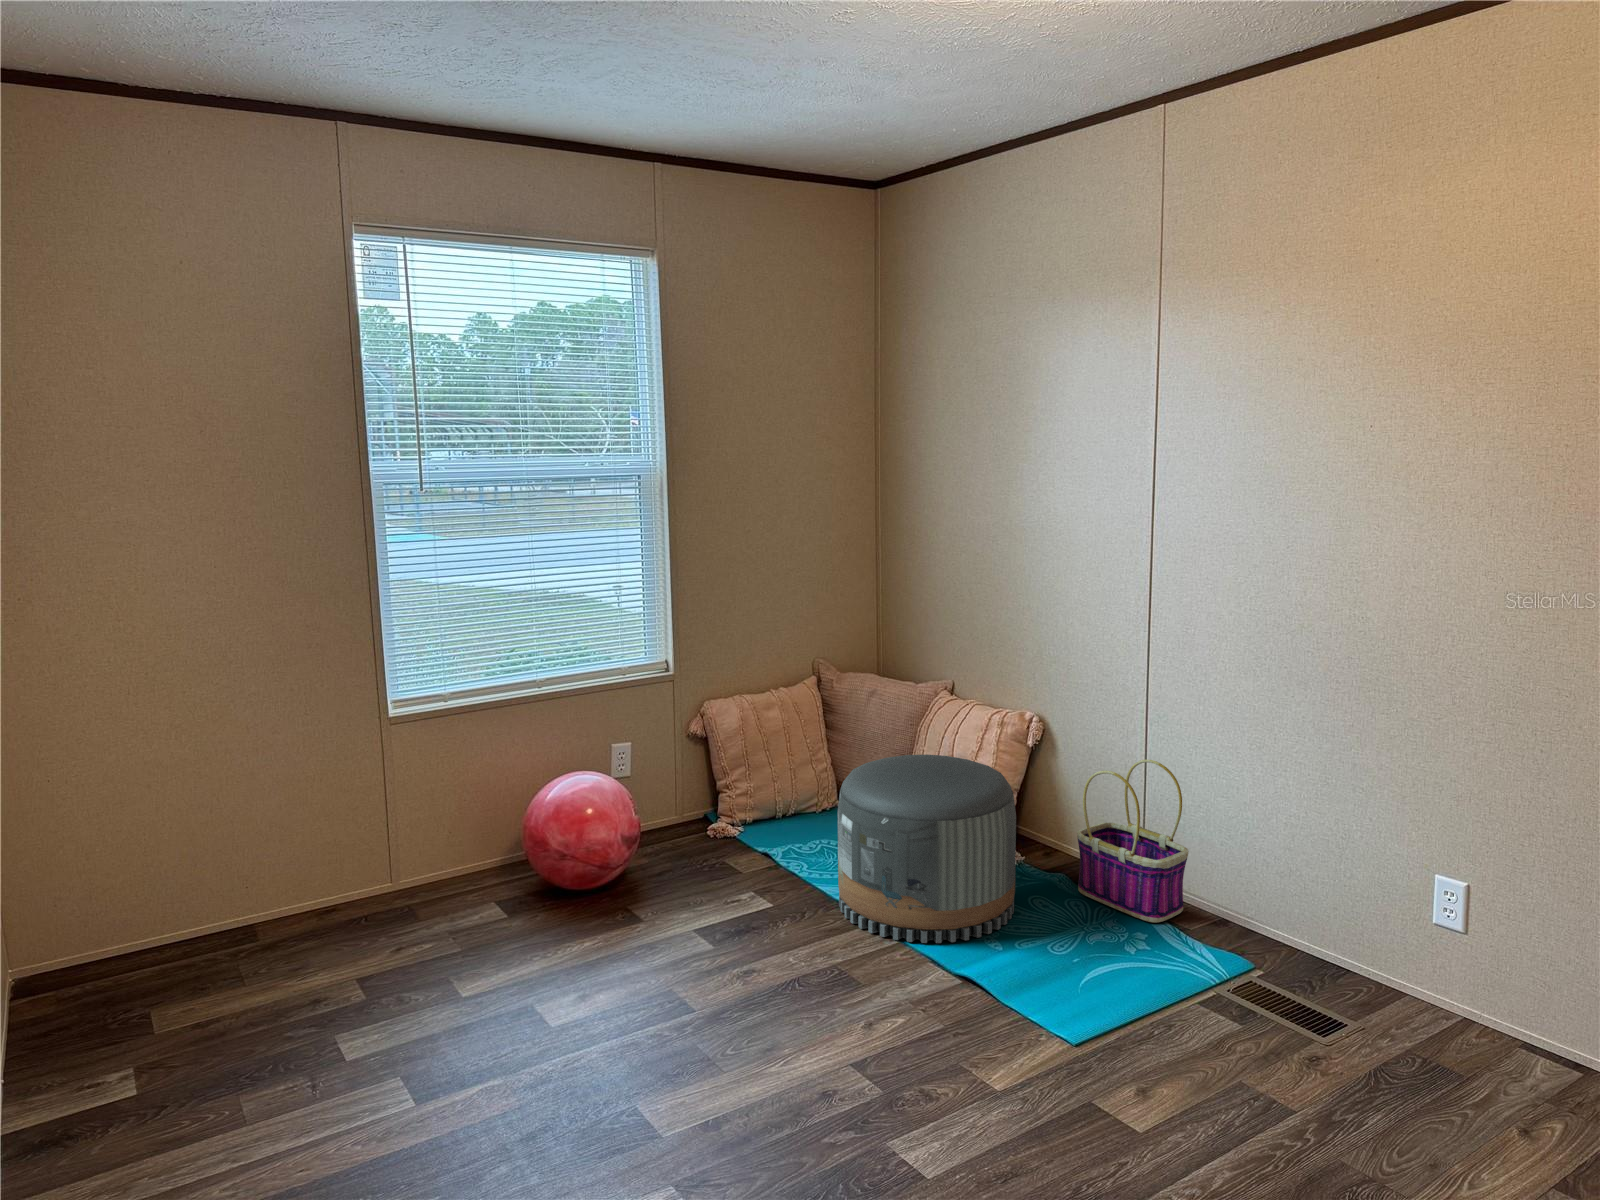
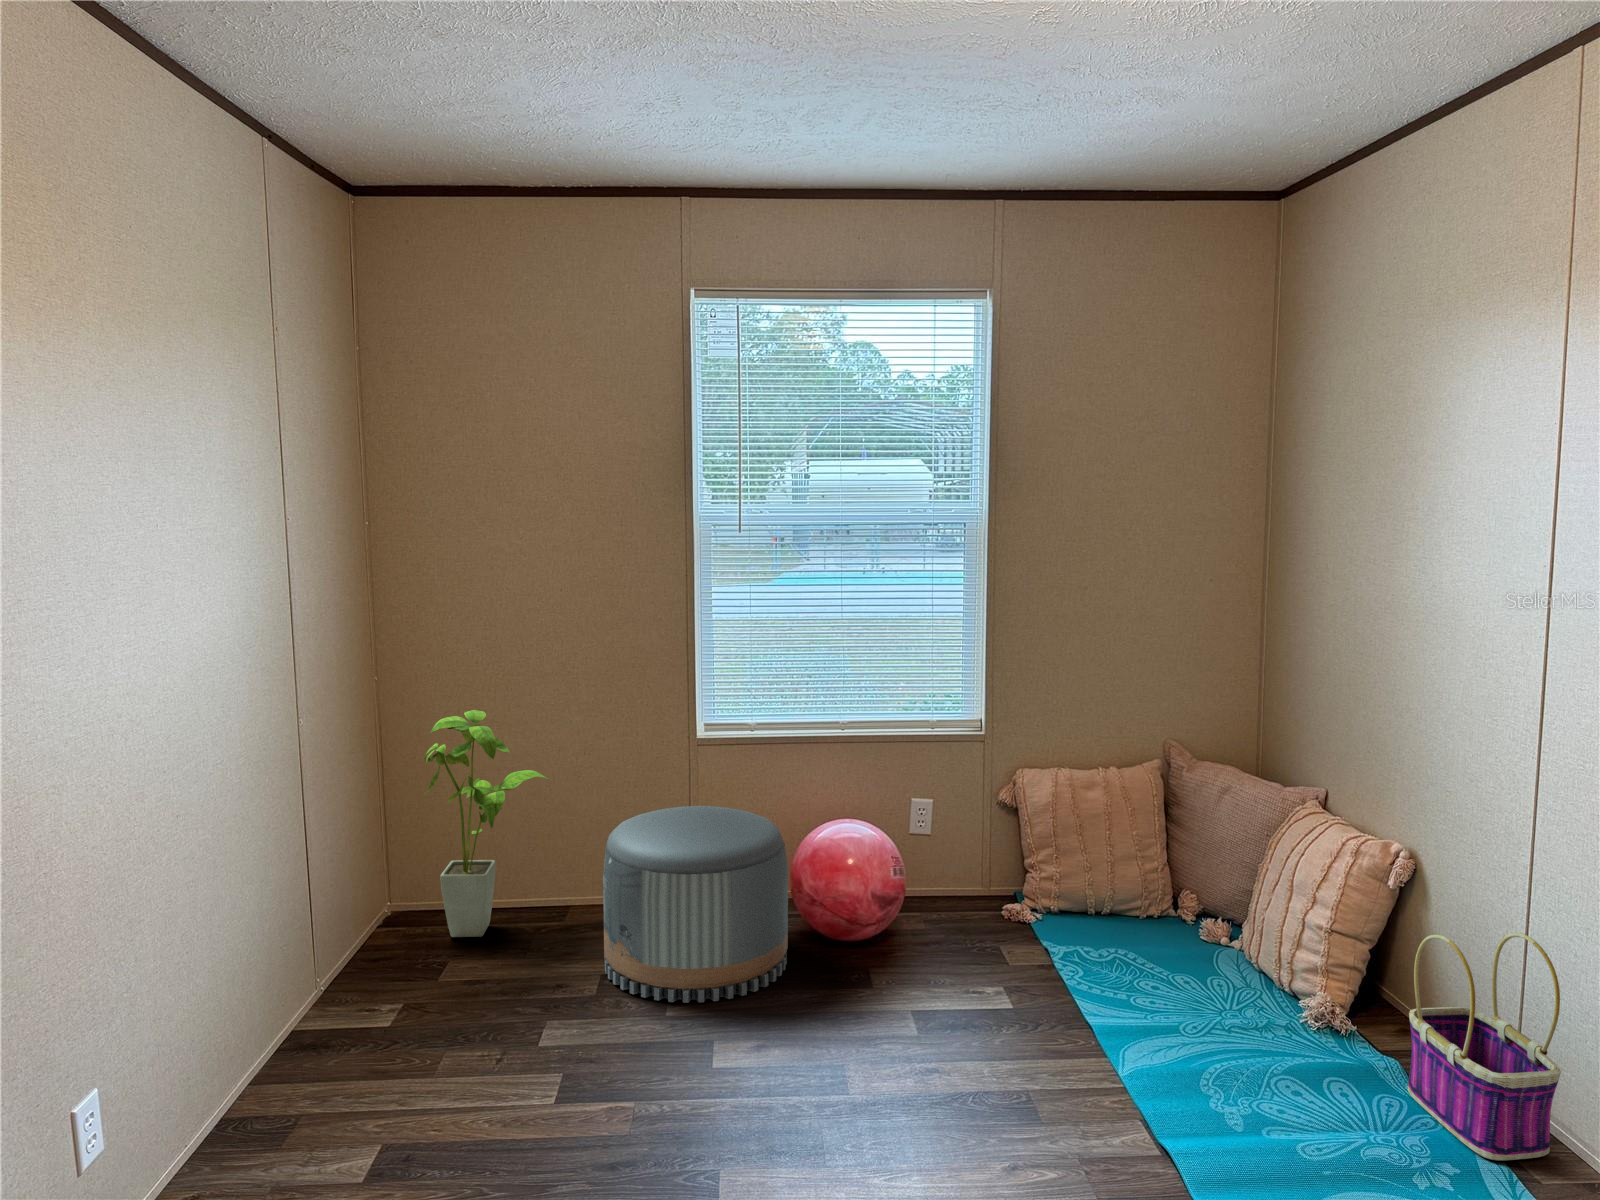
house plant: none [95,721,253,980] -> present [424,710,549,937]
pouf: present [838,754,1016,943] -> present [603,806,788,1003]

